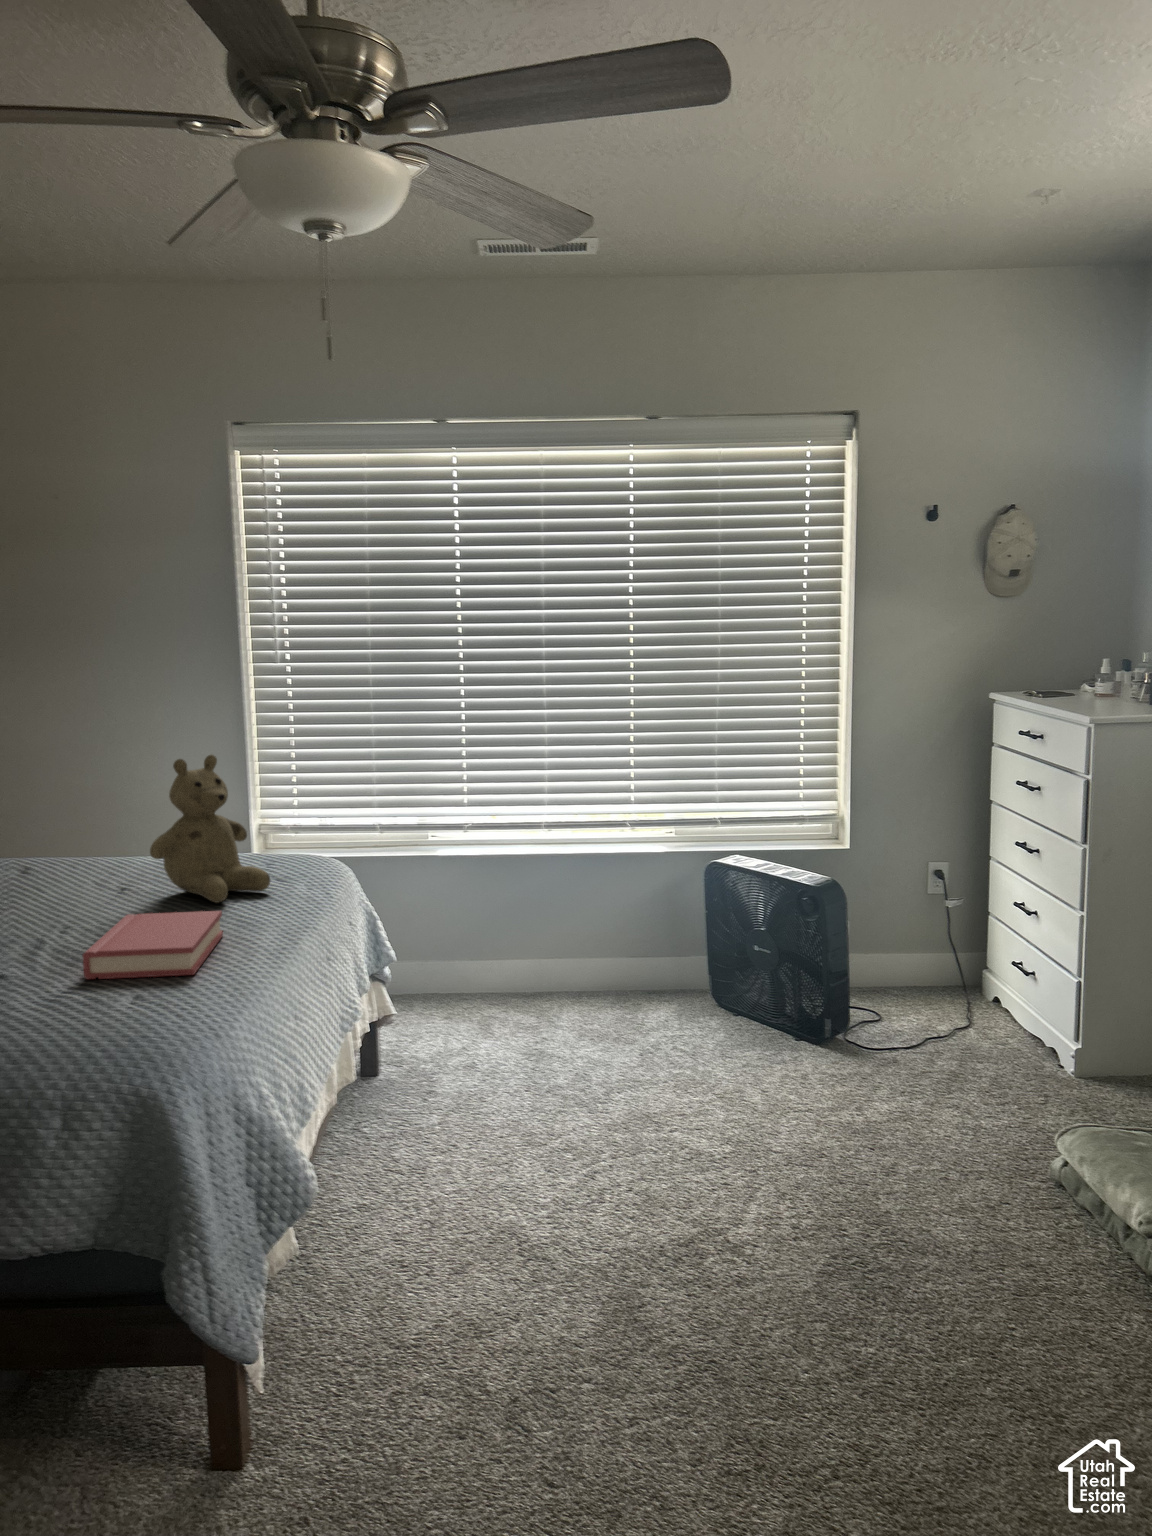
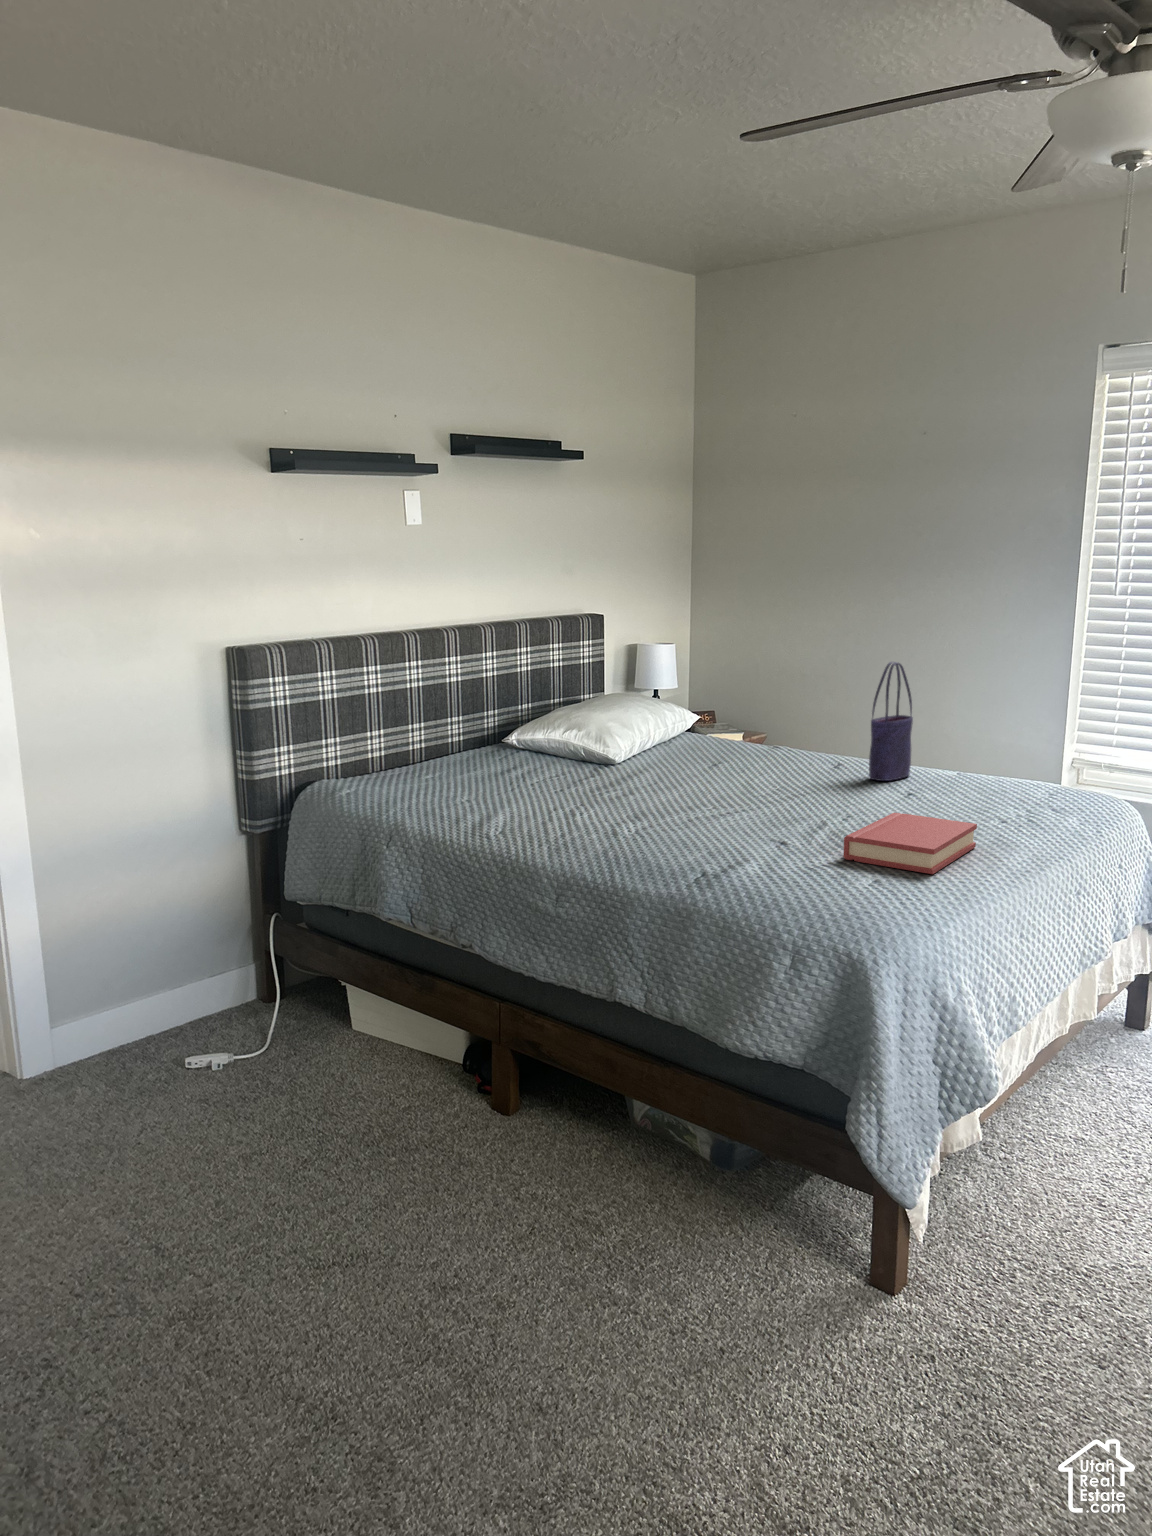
tote bag: none [65,749,115,882] -> present [869,662,913,781]
teddy bear: present [150,755,270,903] -> none [931,677,1043,818]

